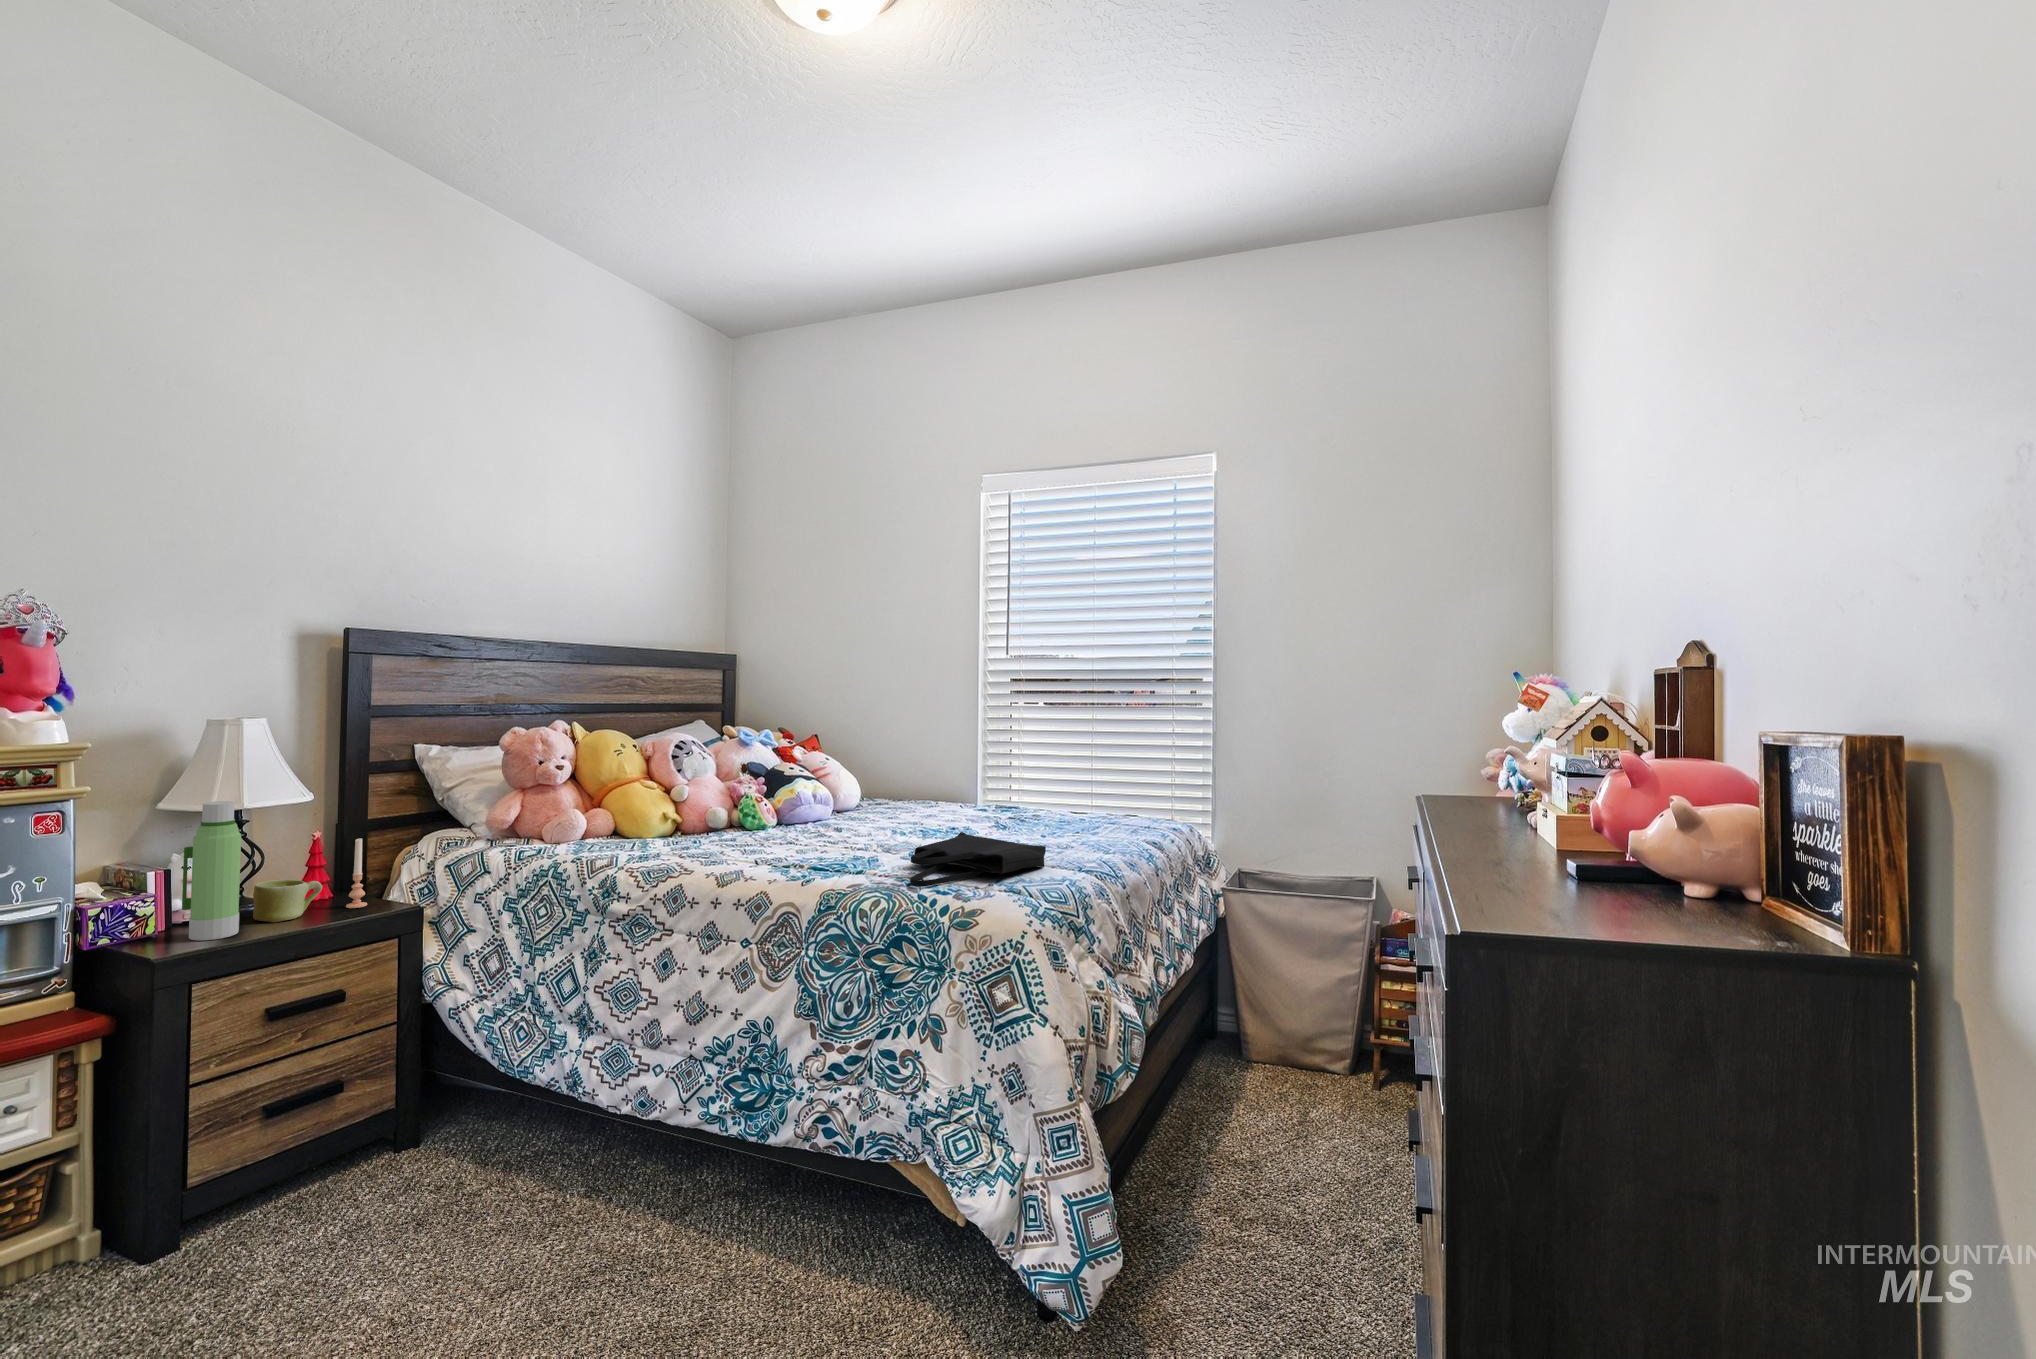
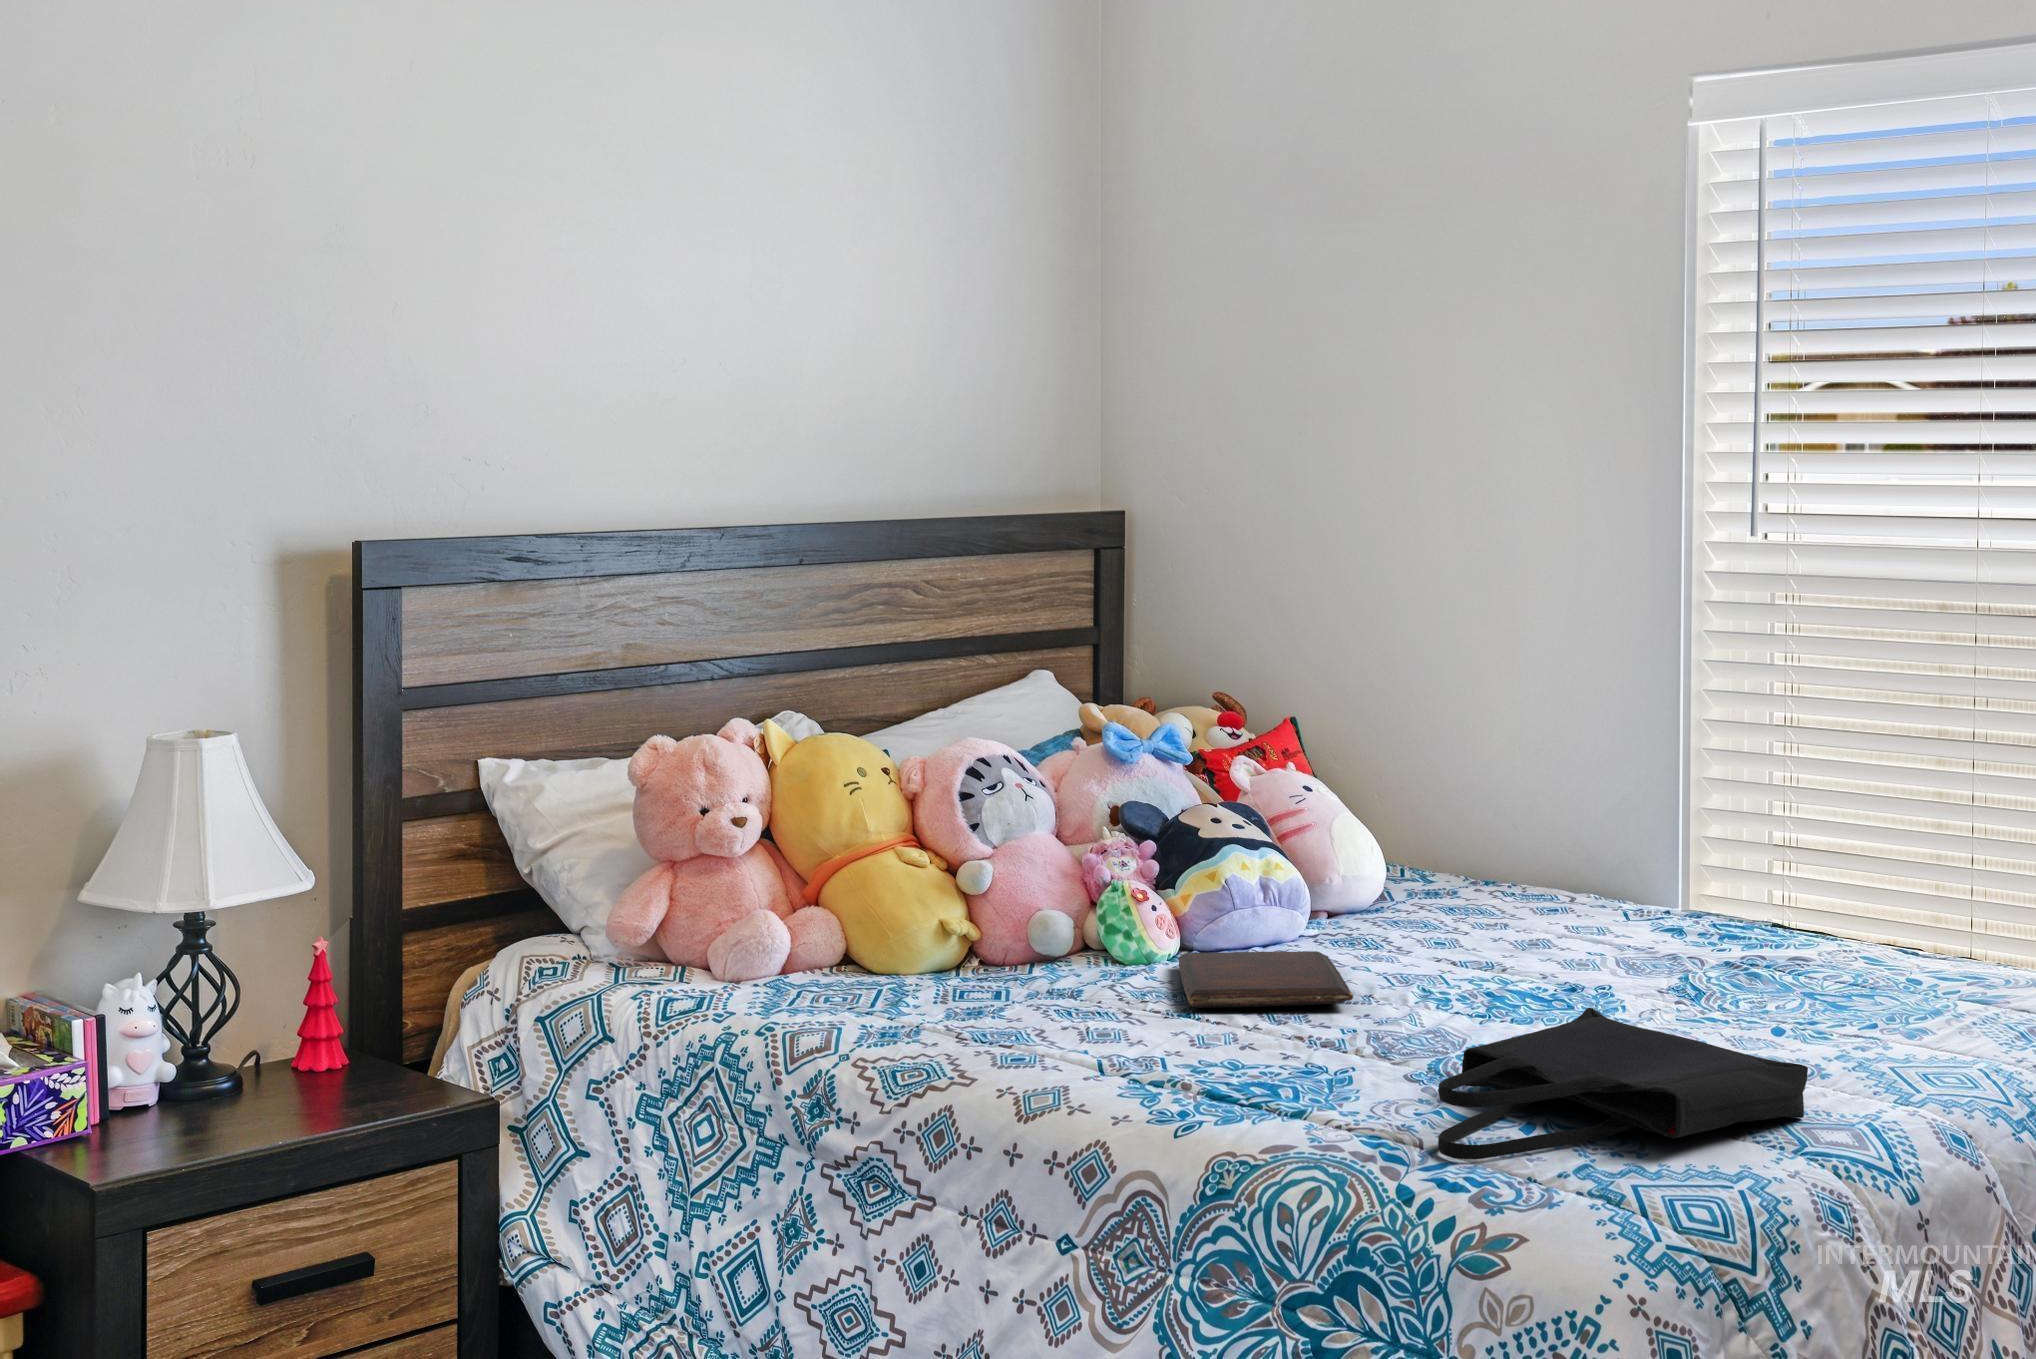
water bottle: present [182,801,241,941] -> none [109,902,200,1153]
book: none [779,822,861,844] -> present [1179,951,1353,1008]
candle: present [346,838,367,908] -> none [374,965,408,1097]
mug: present [253,880,322,922] -> none [226,1039,332,1120]

